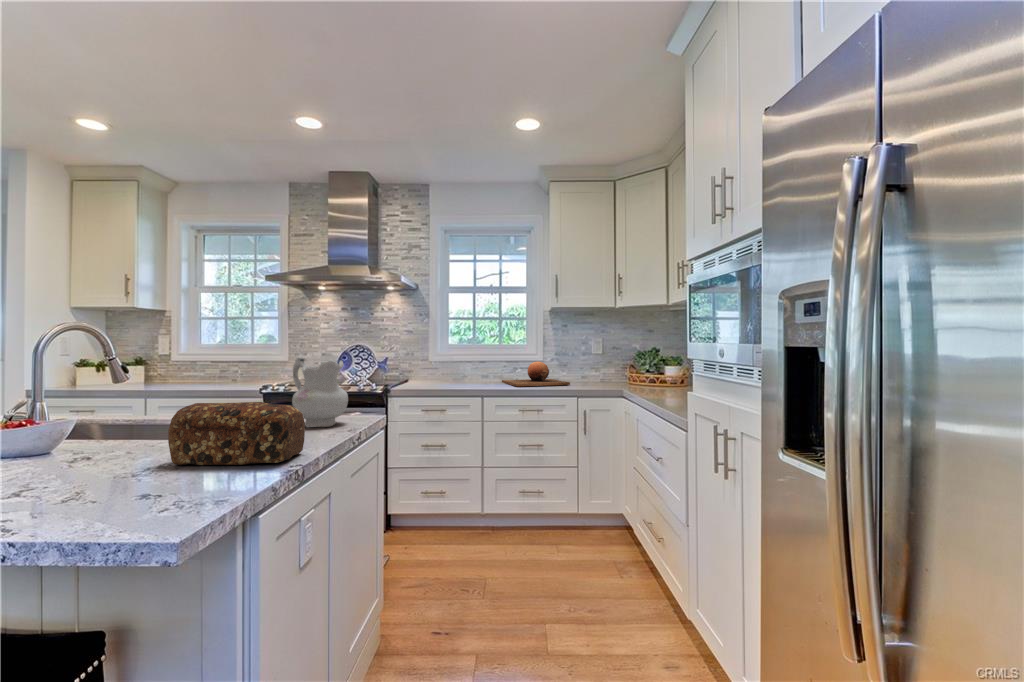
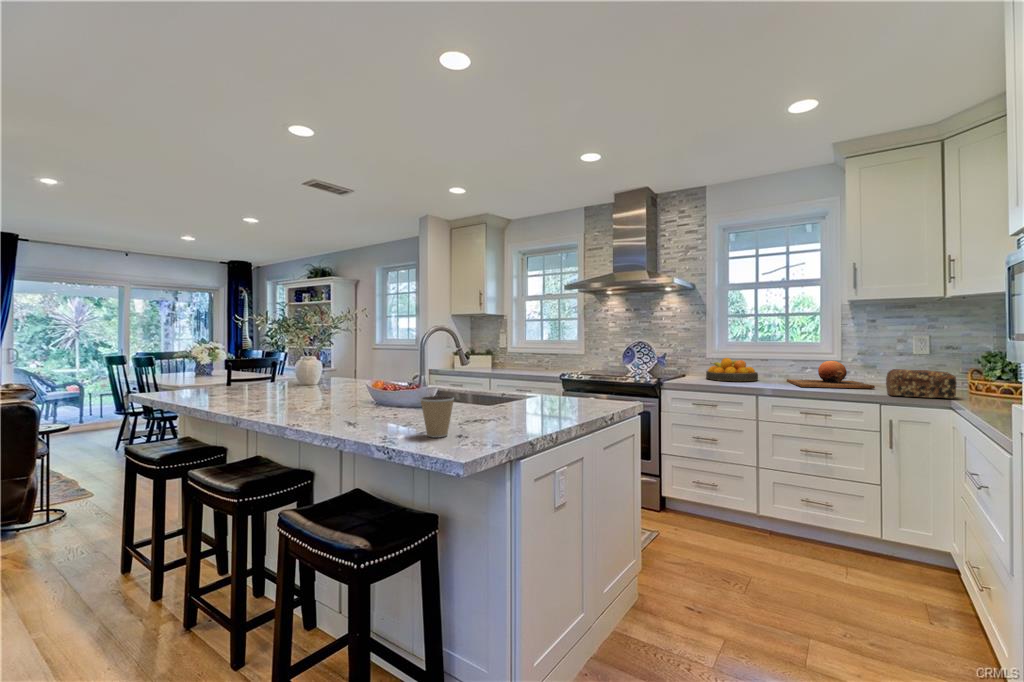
ceramic pitcher: present [292,358,348,427] -> none [565,352,607,408]
fruit bowl: none [430,361,478,384] -> present [706,358,758,381]
bread loaf: present [168,402,305,466] -> present [886,369,956,398]
coffee cup: none [62,433,136,506] -> present [420,396,454,437]

